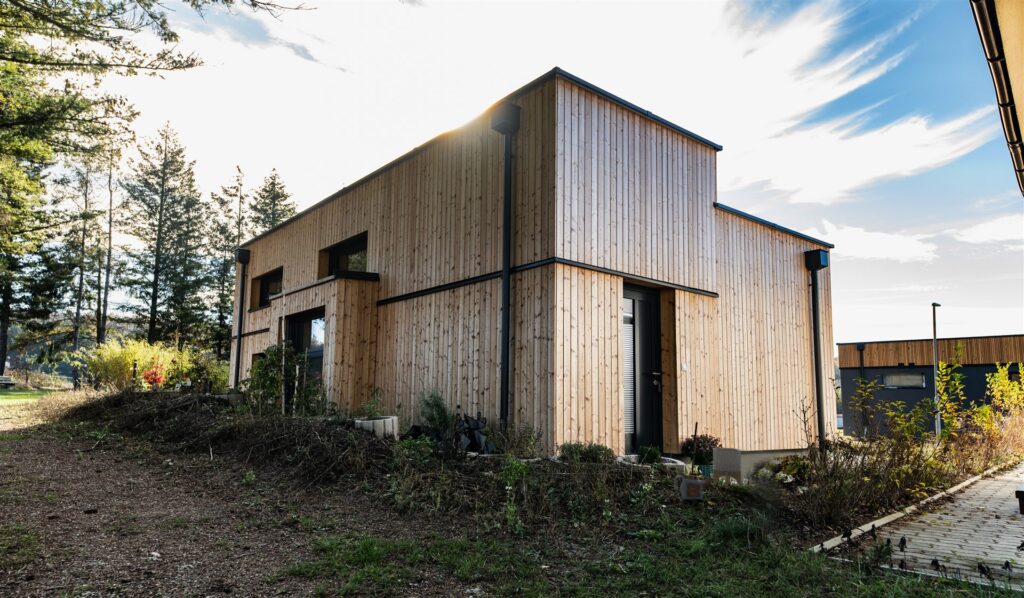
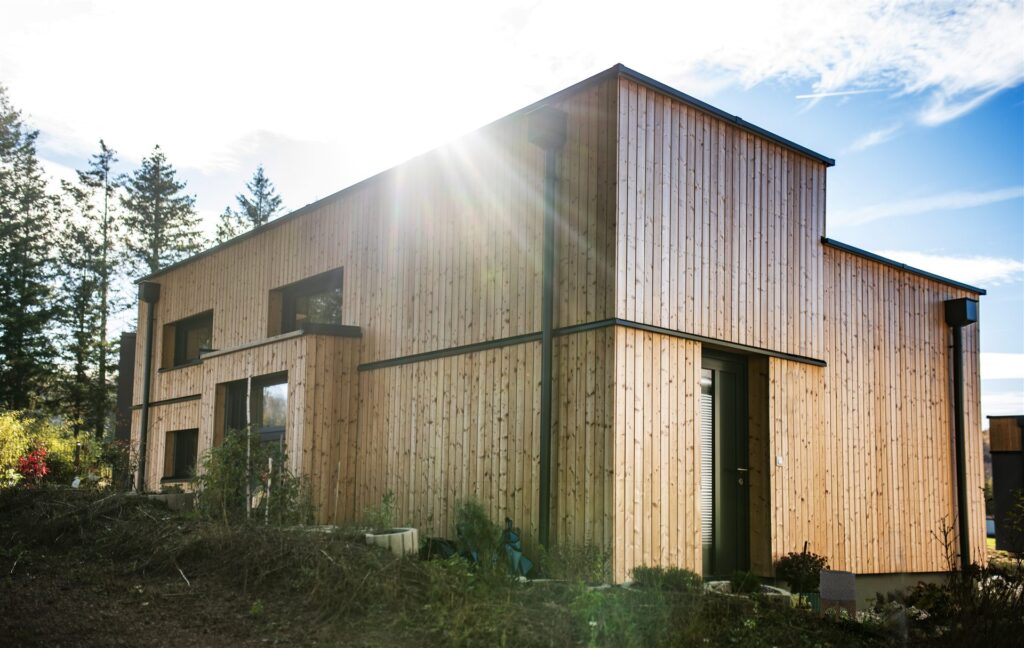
watering can: present [674,475,712,499] -> none [772,604,820,634]

